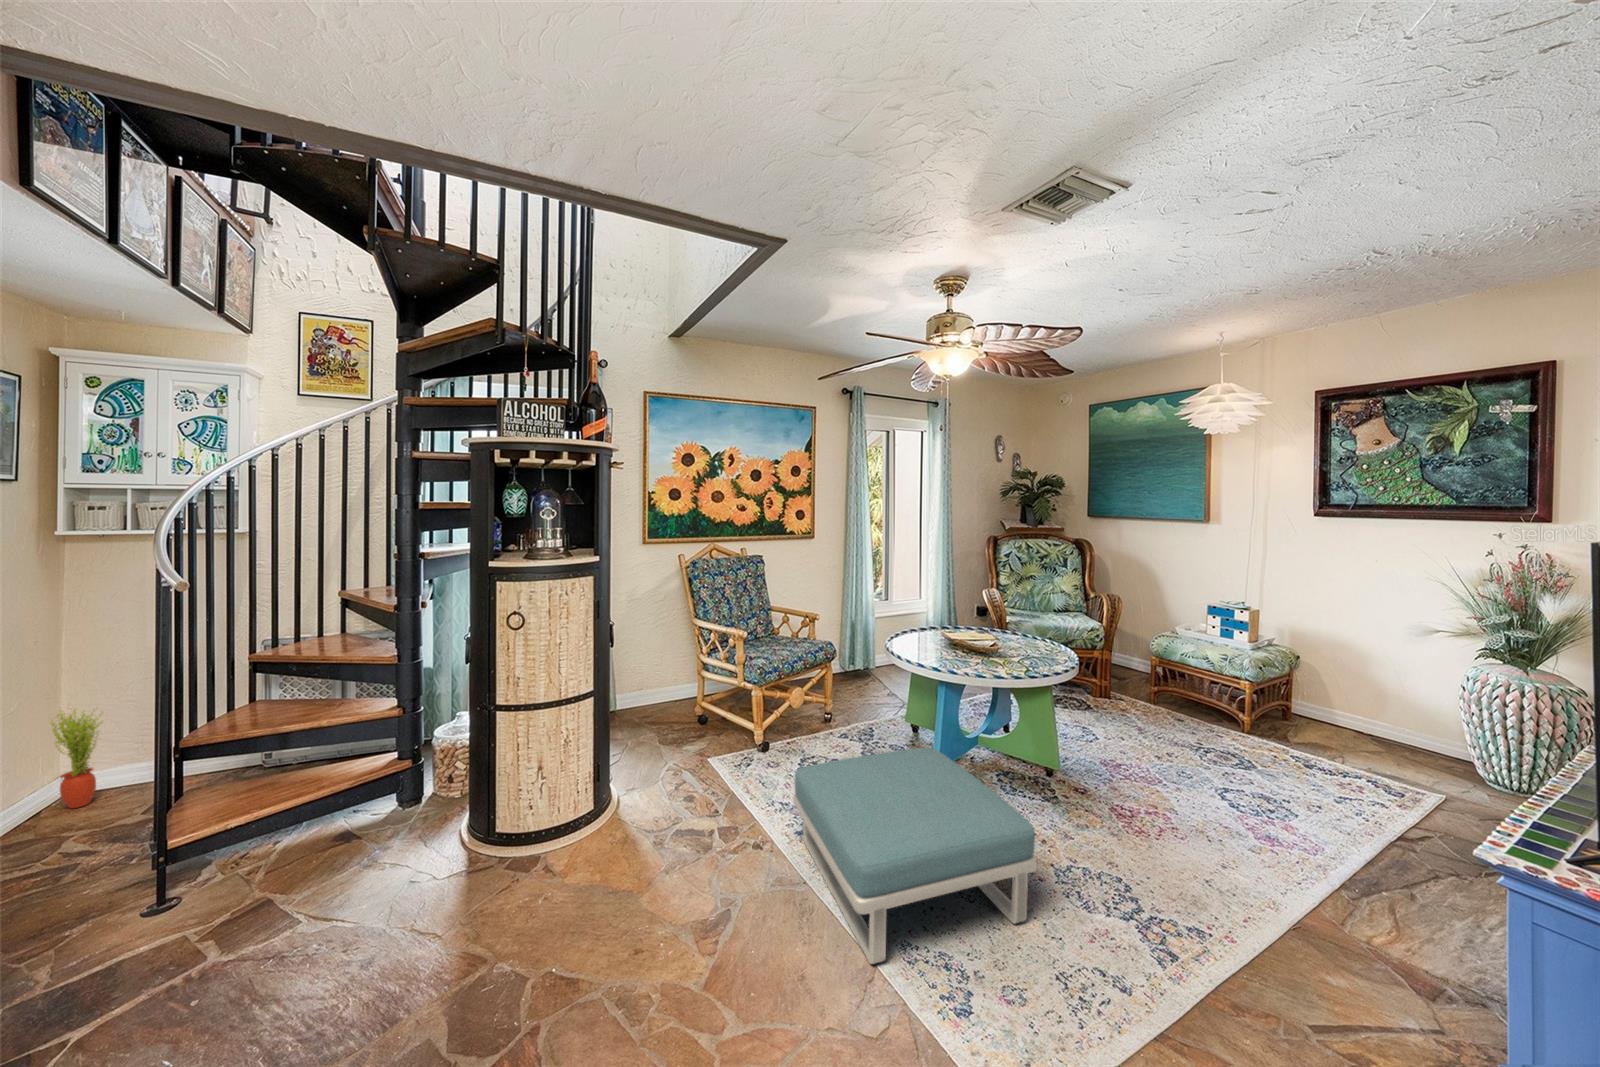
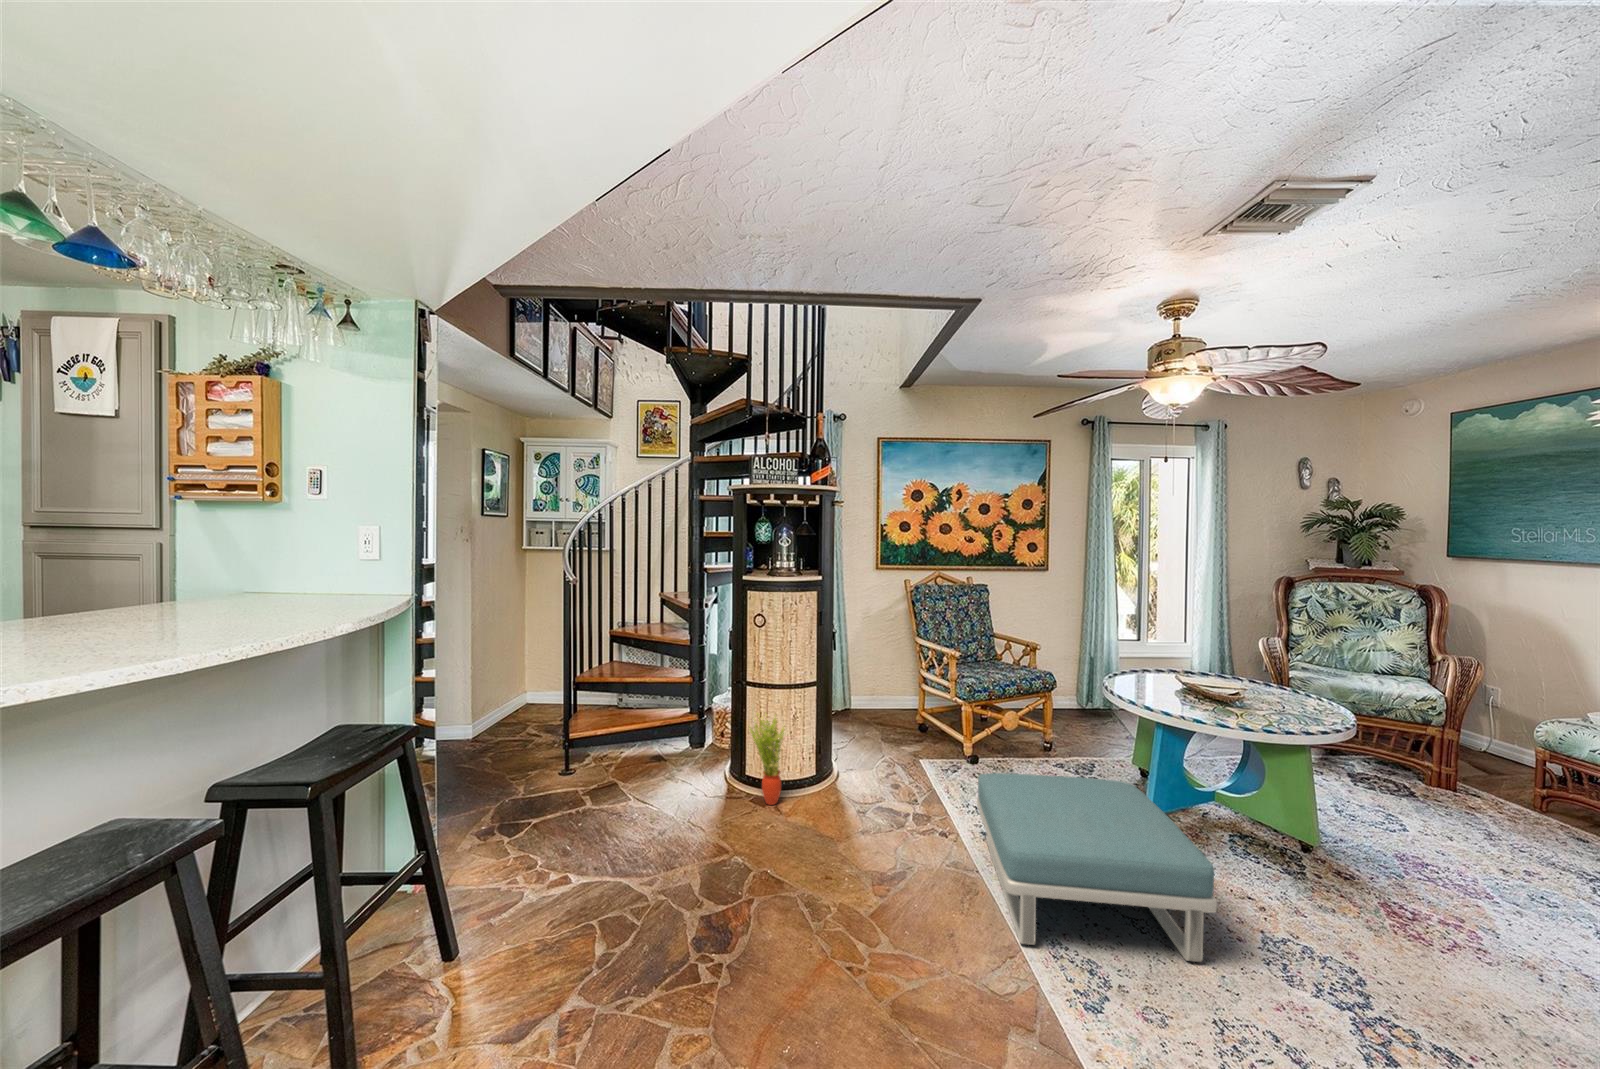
potted plant: present [49,710,103,808] -> present [750,713,785,805]

